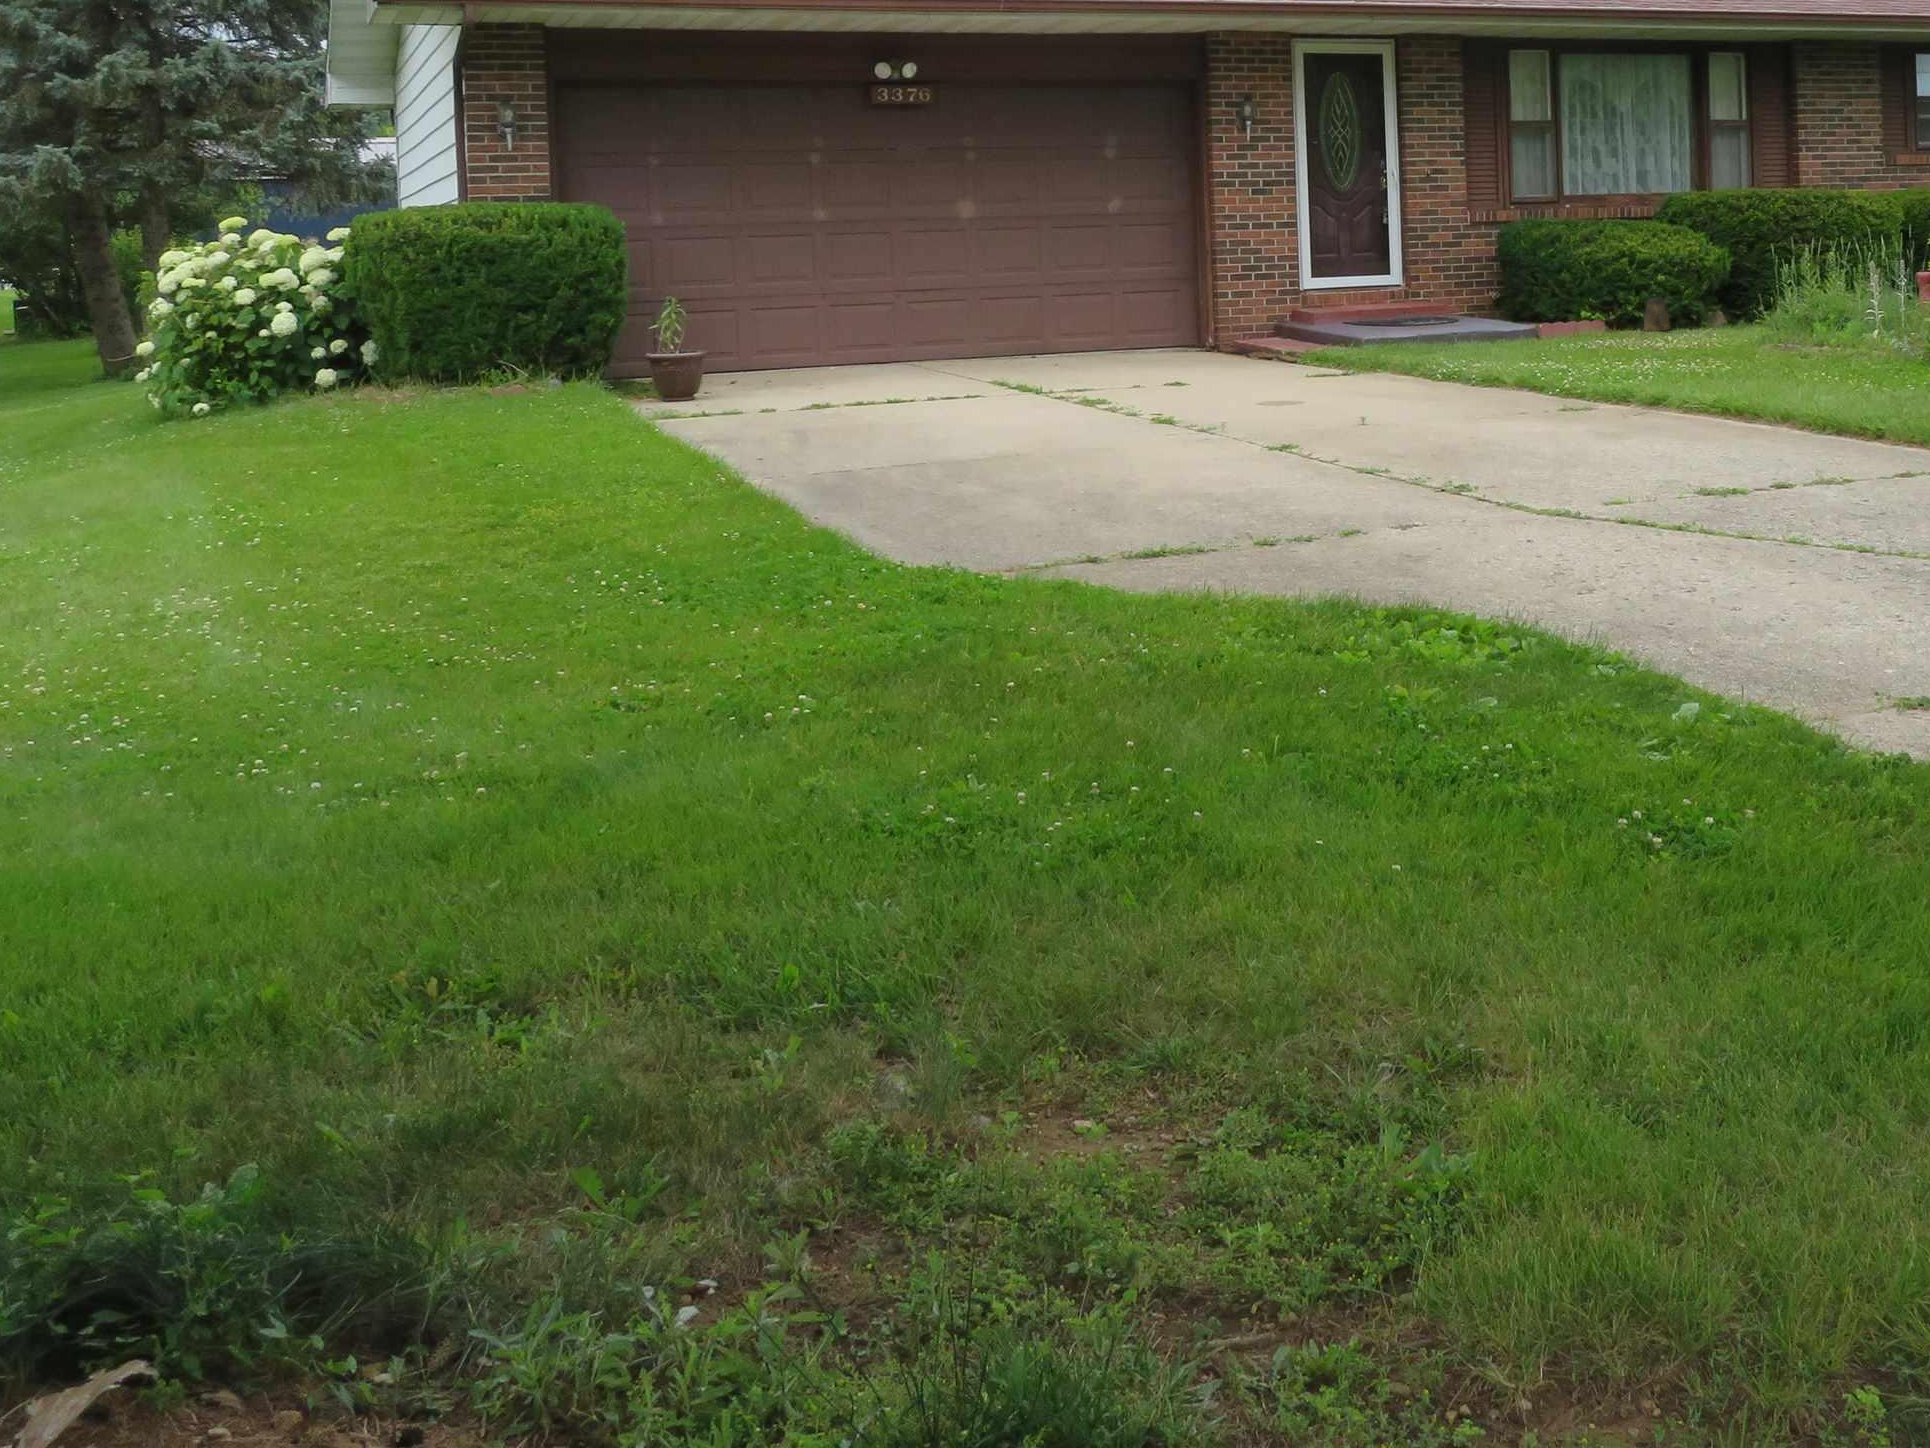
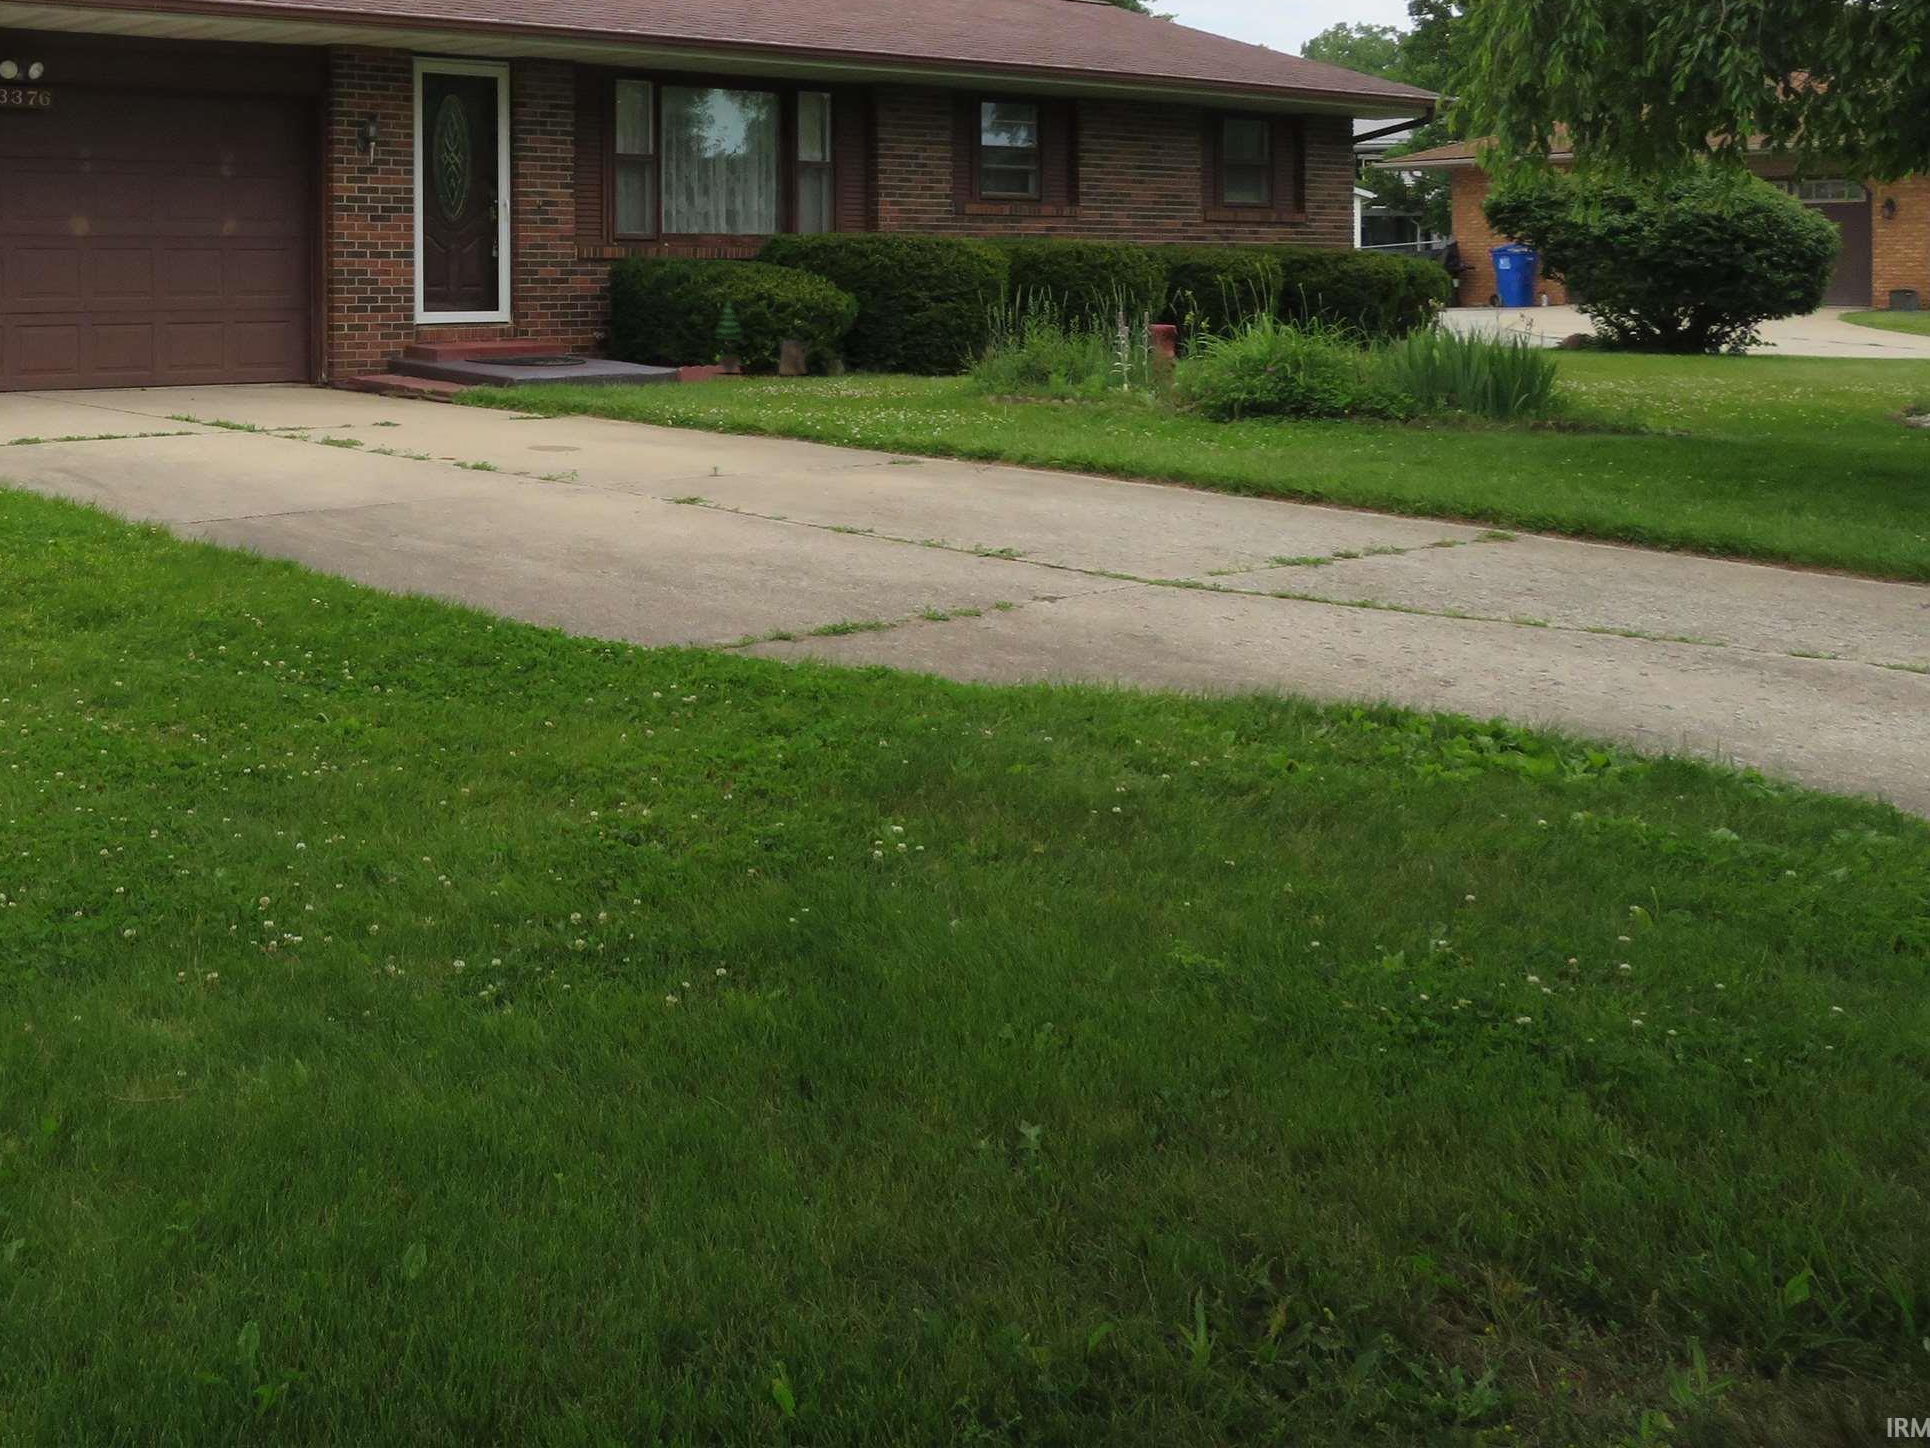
potted tree: none [1581,259,1607,331] -> present [719,300,740,372]

